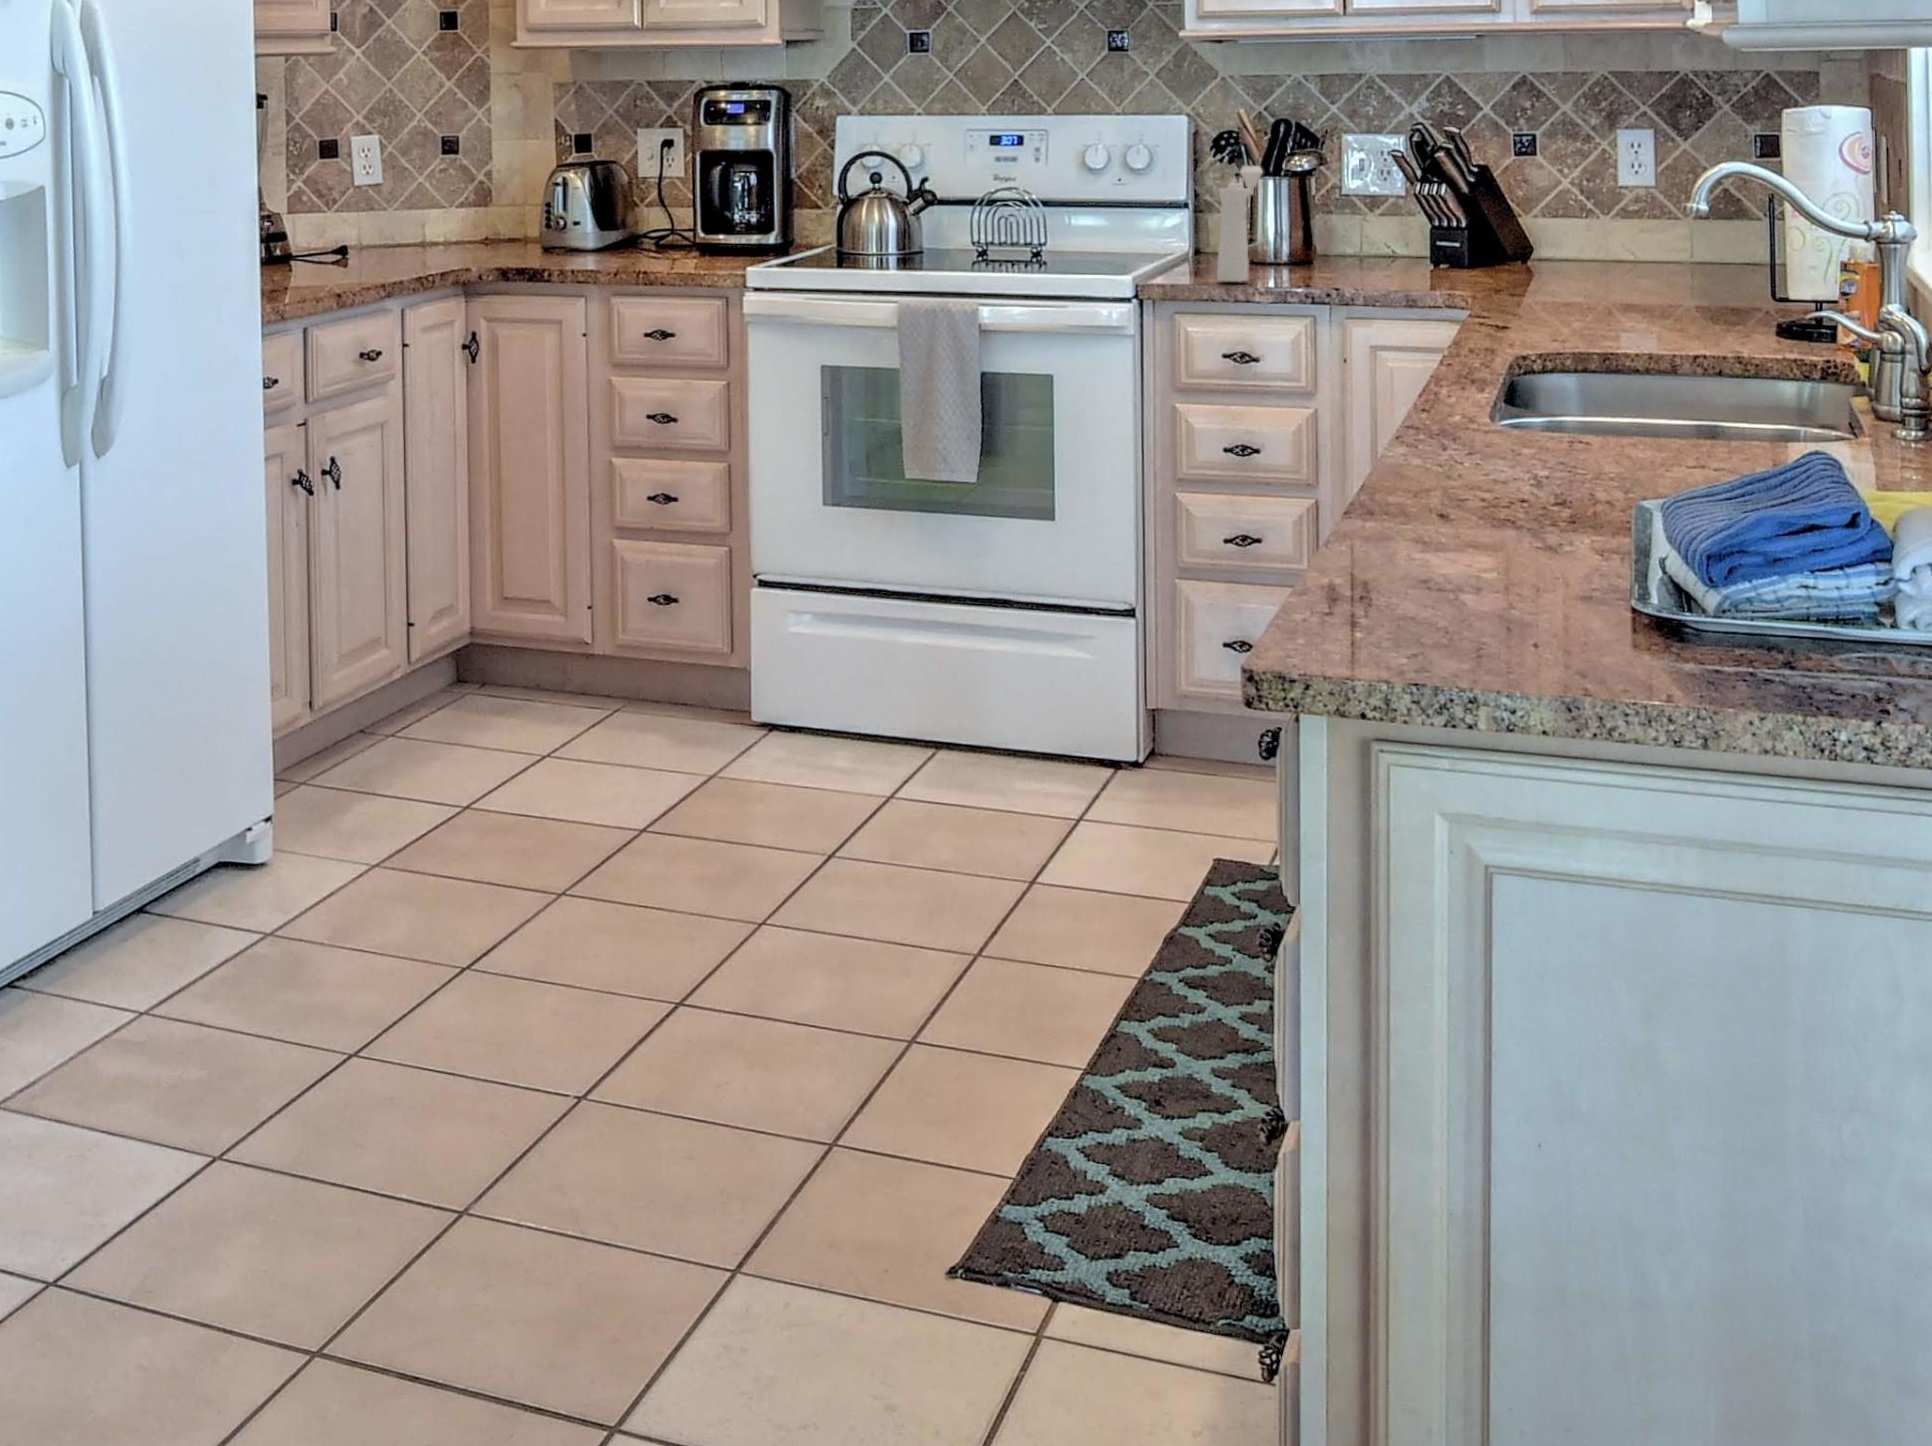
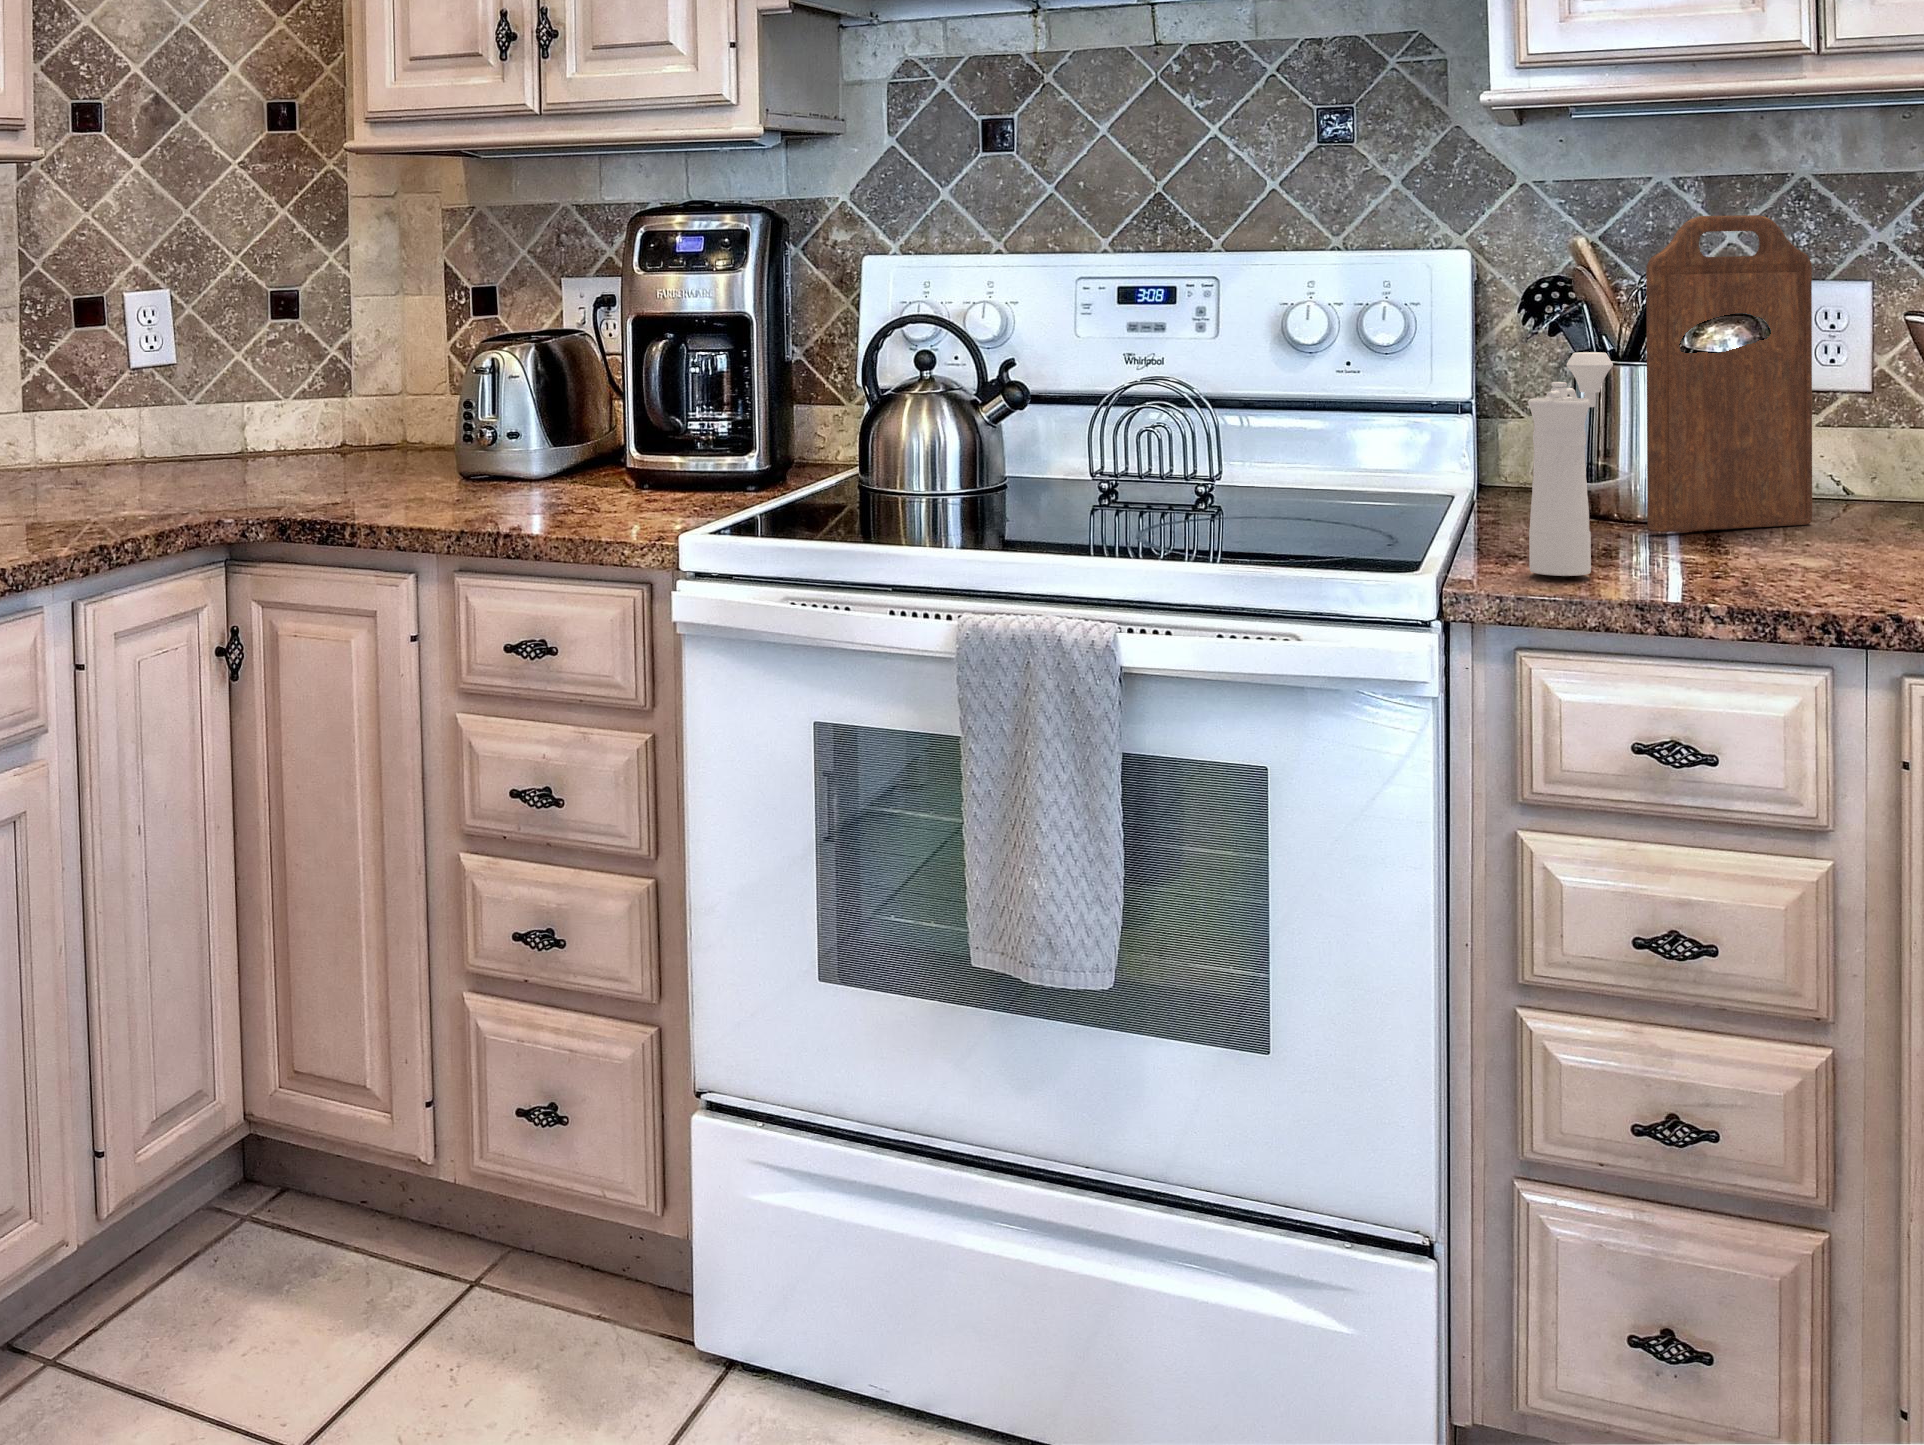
cutting board: none [1282,94,1370,267] -> present [1646,215,1812,532]

